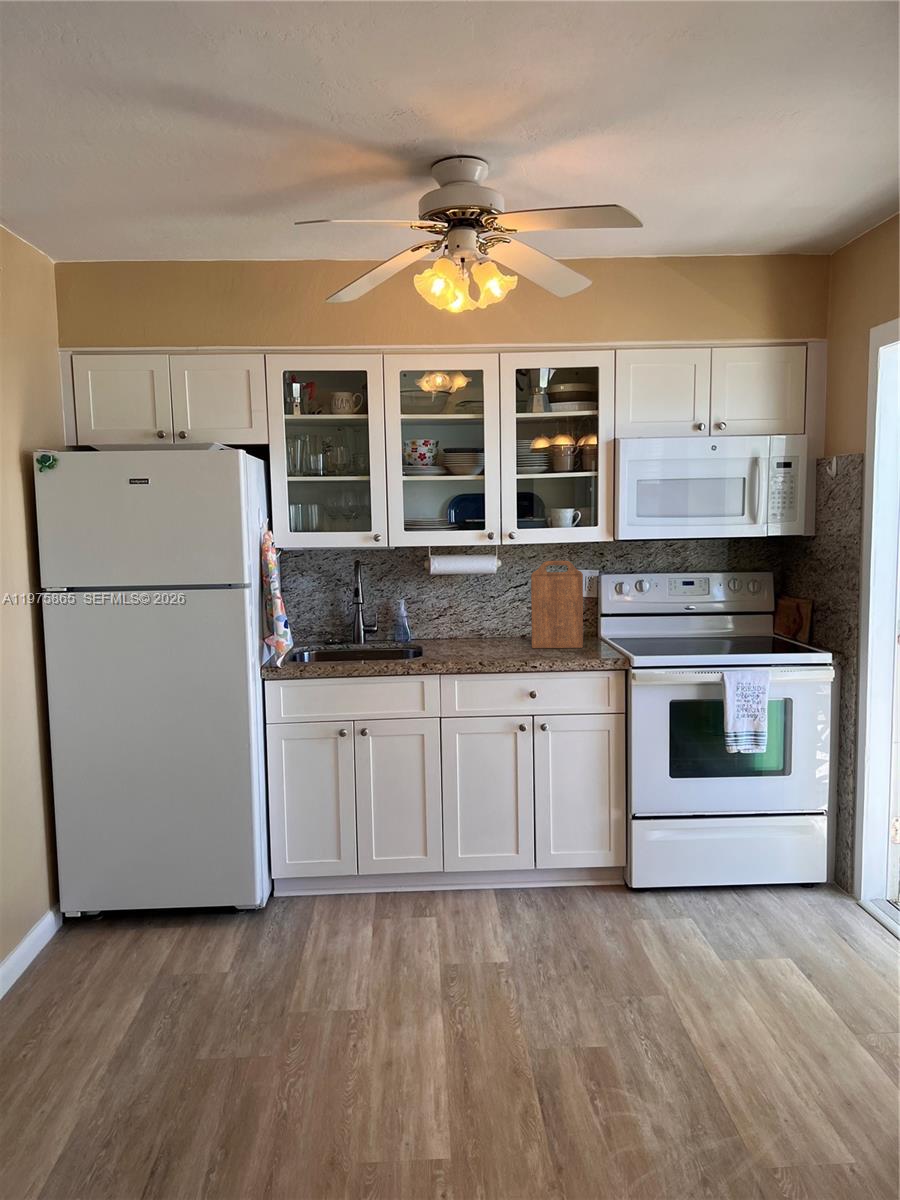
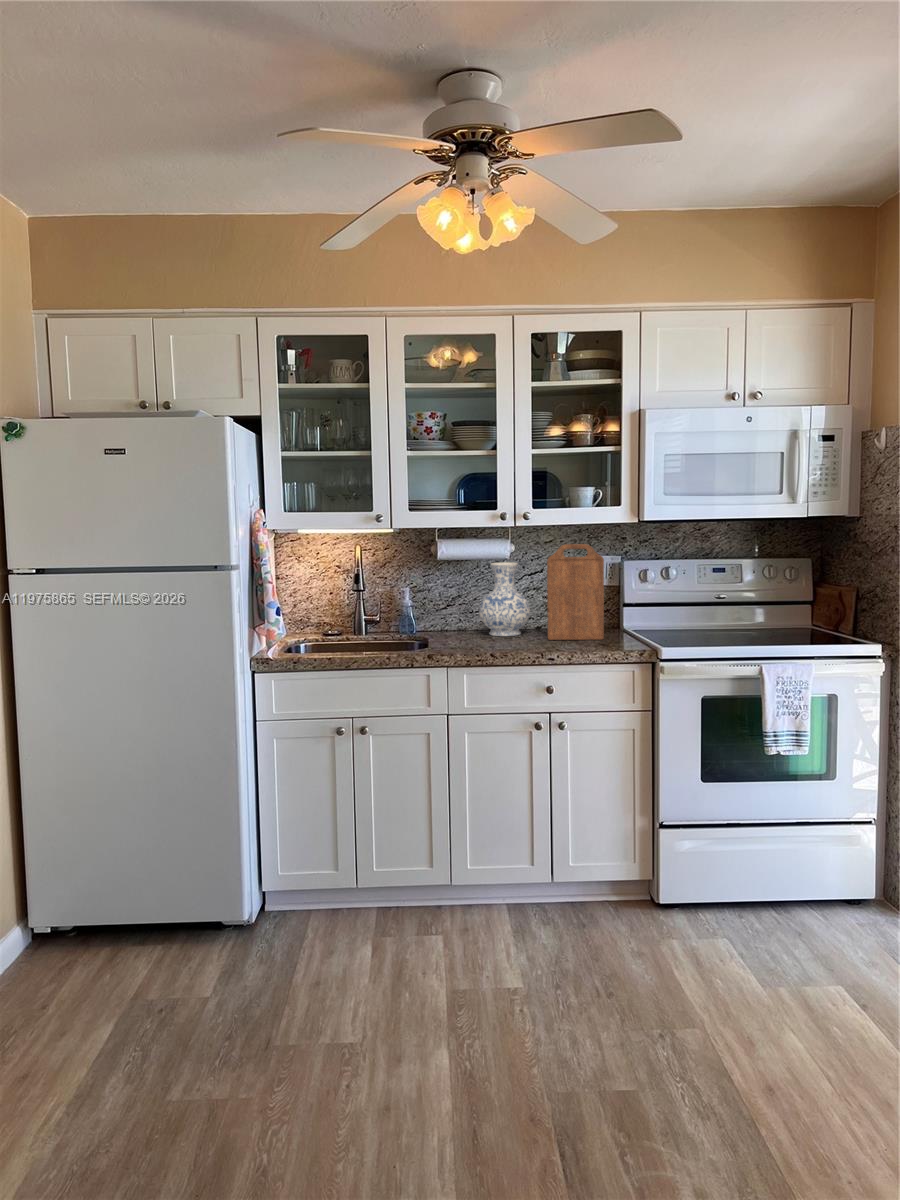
vase: none [469,576,516,645] -> present [480,562,530,636]

